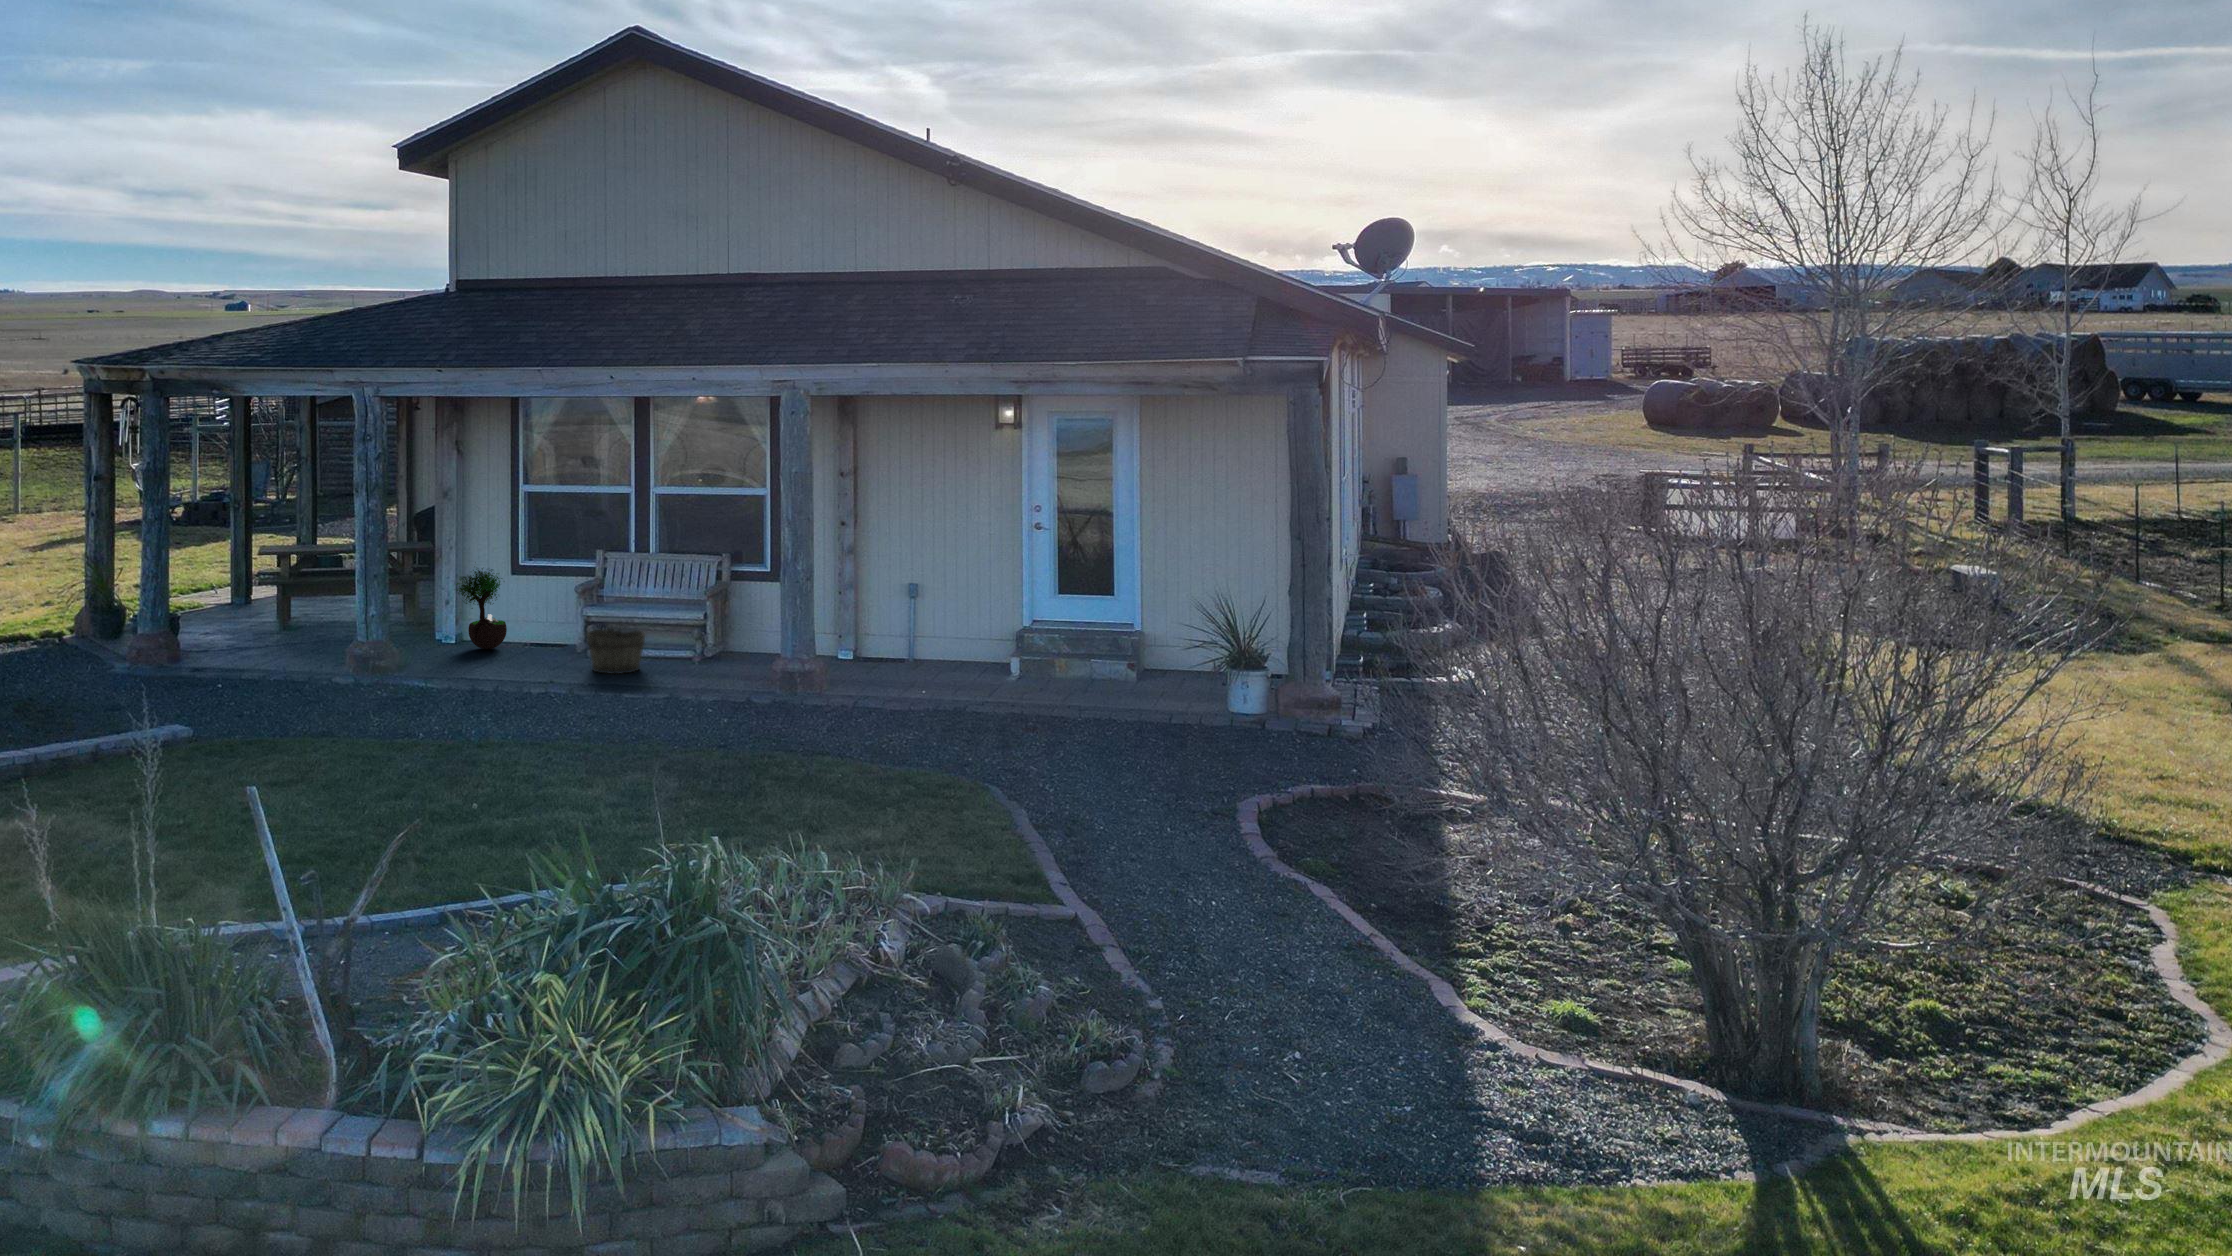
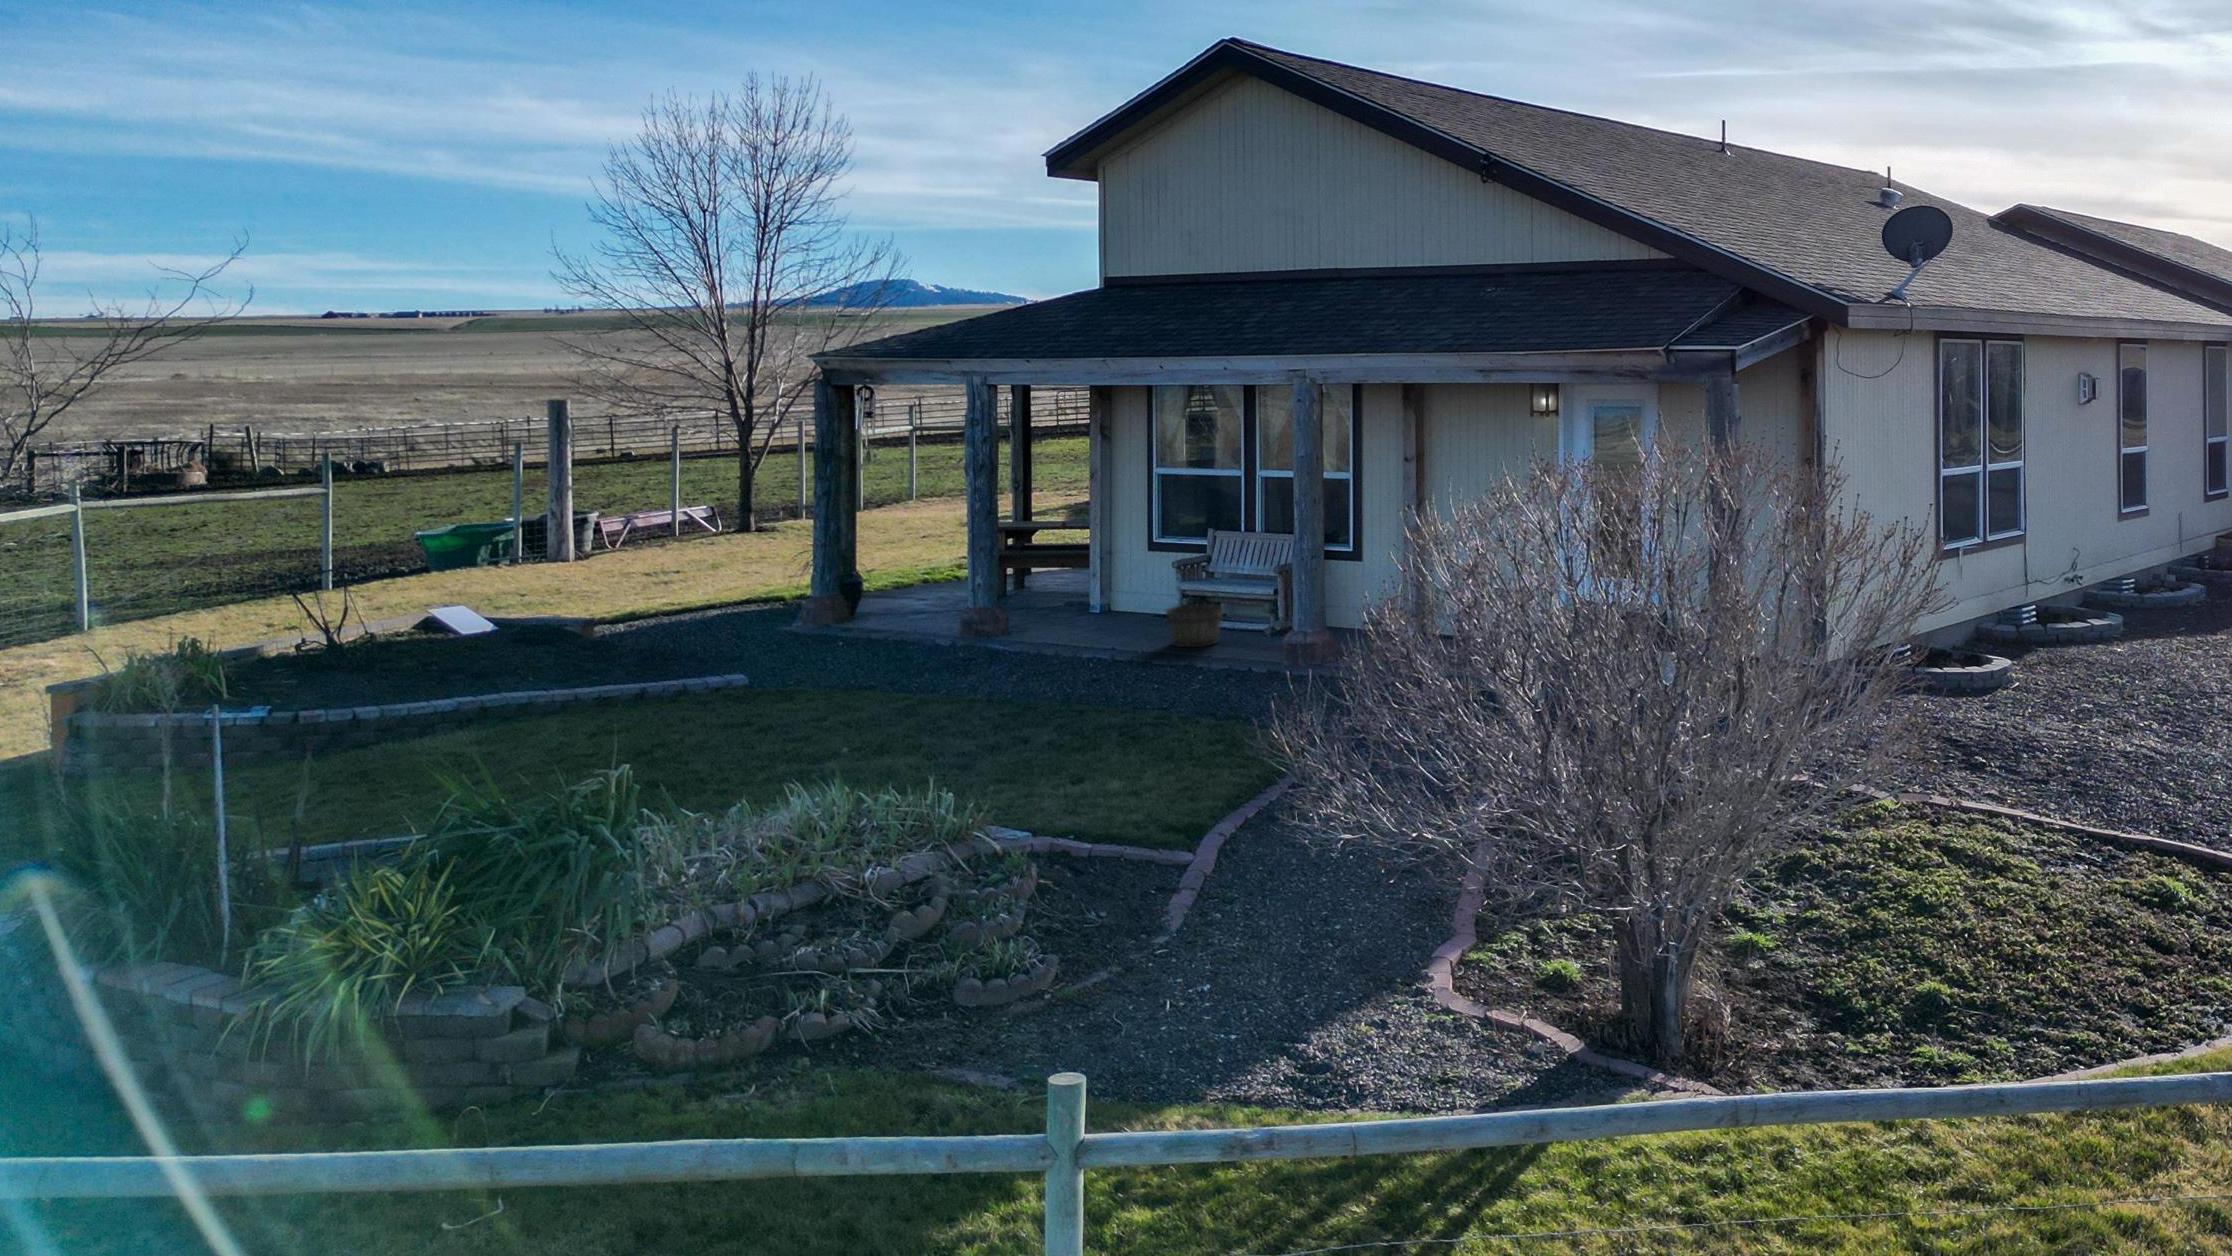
potted tree: present [456,568,507,649] -> none [1087,538,1144,621]

